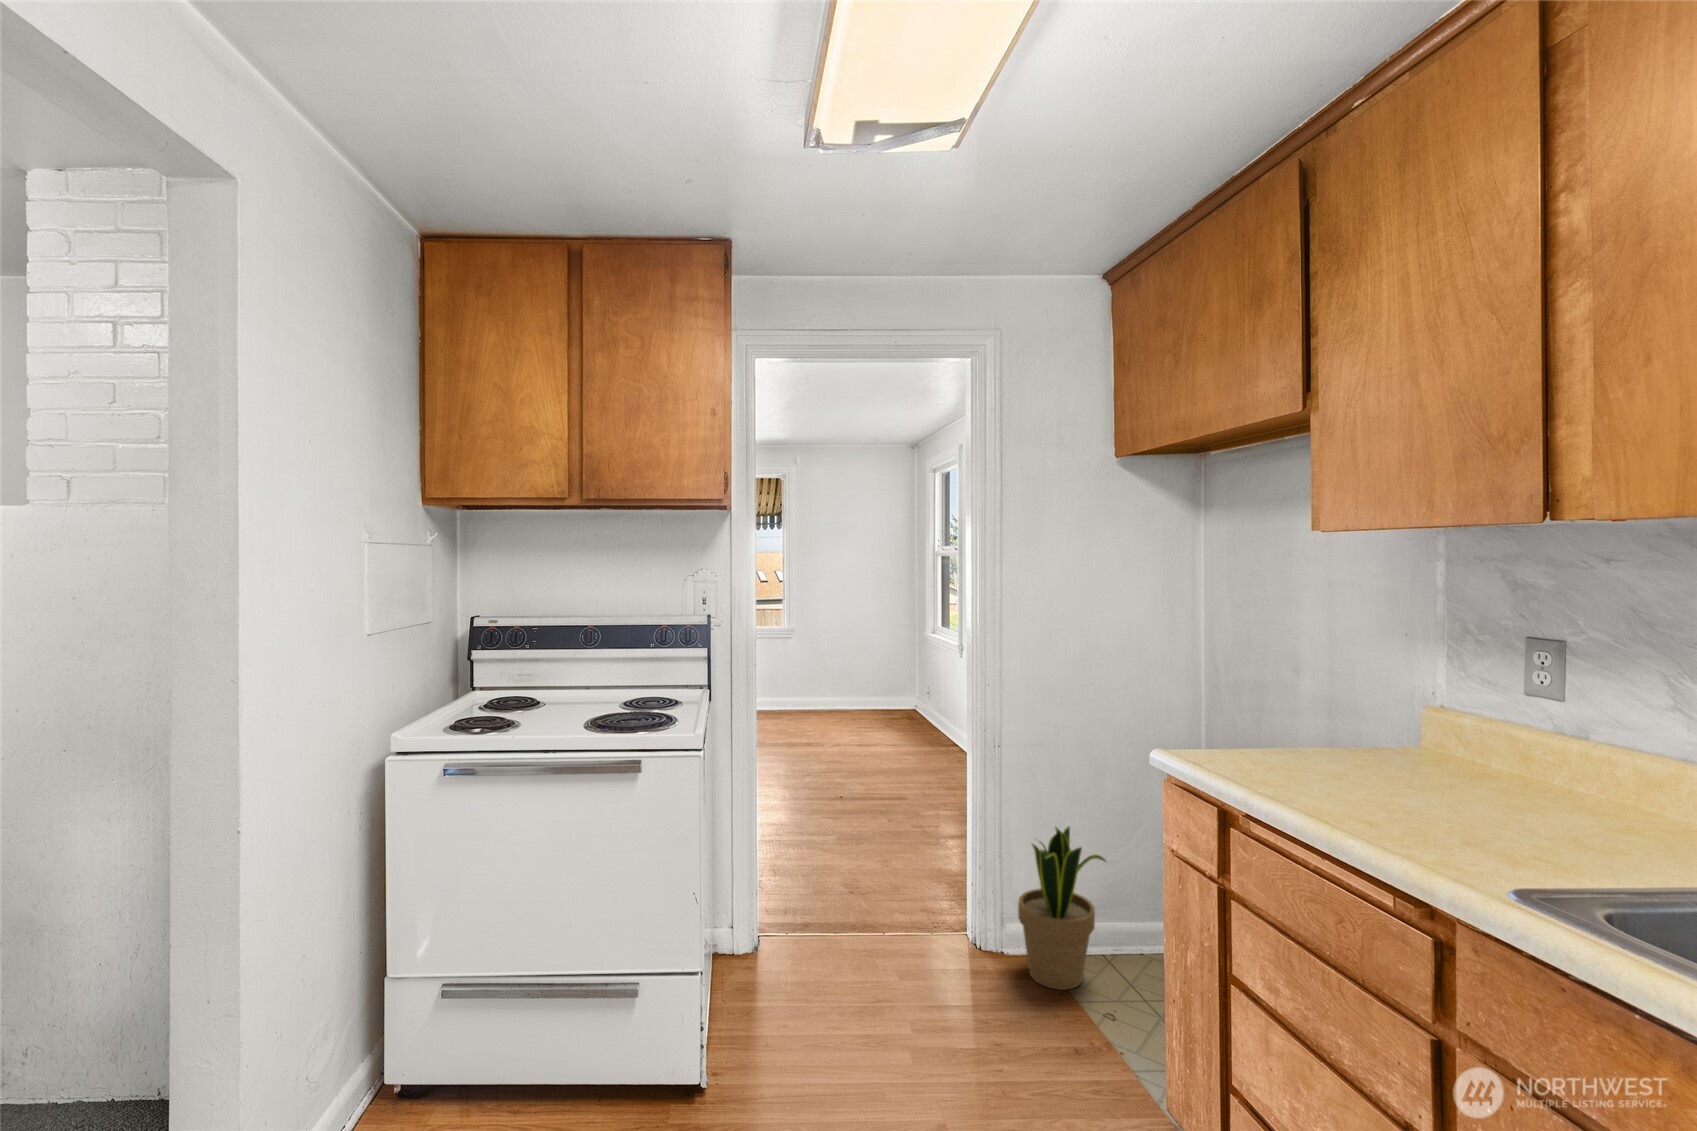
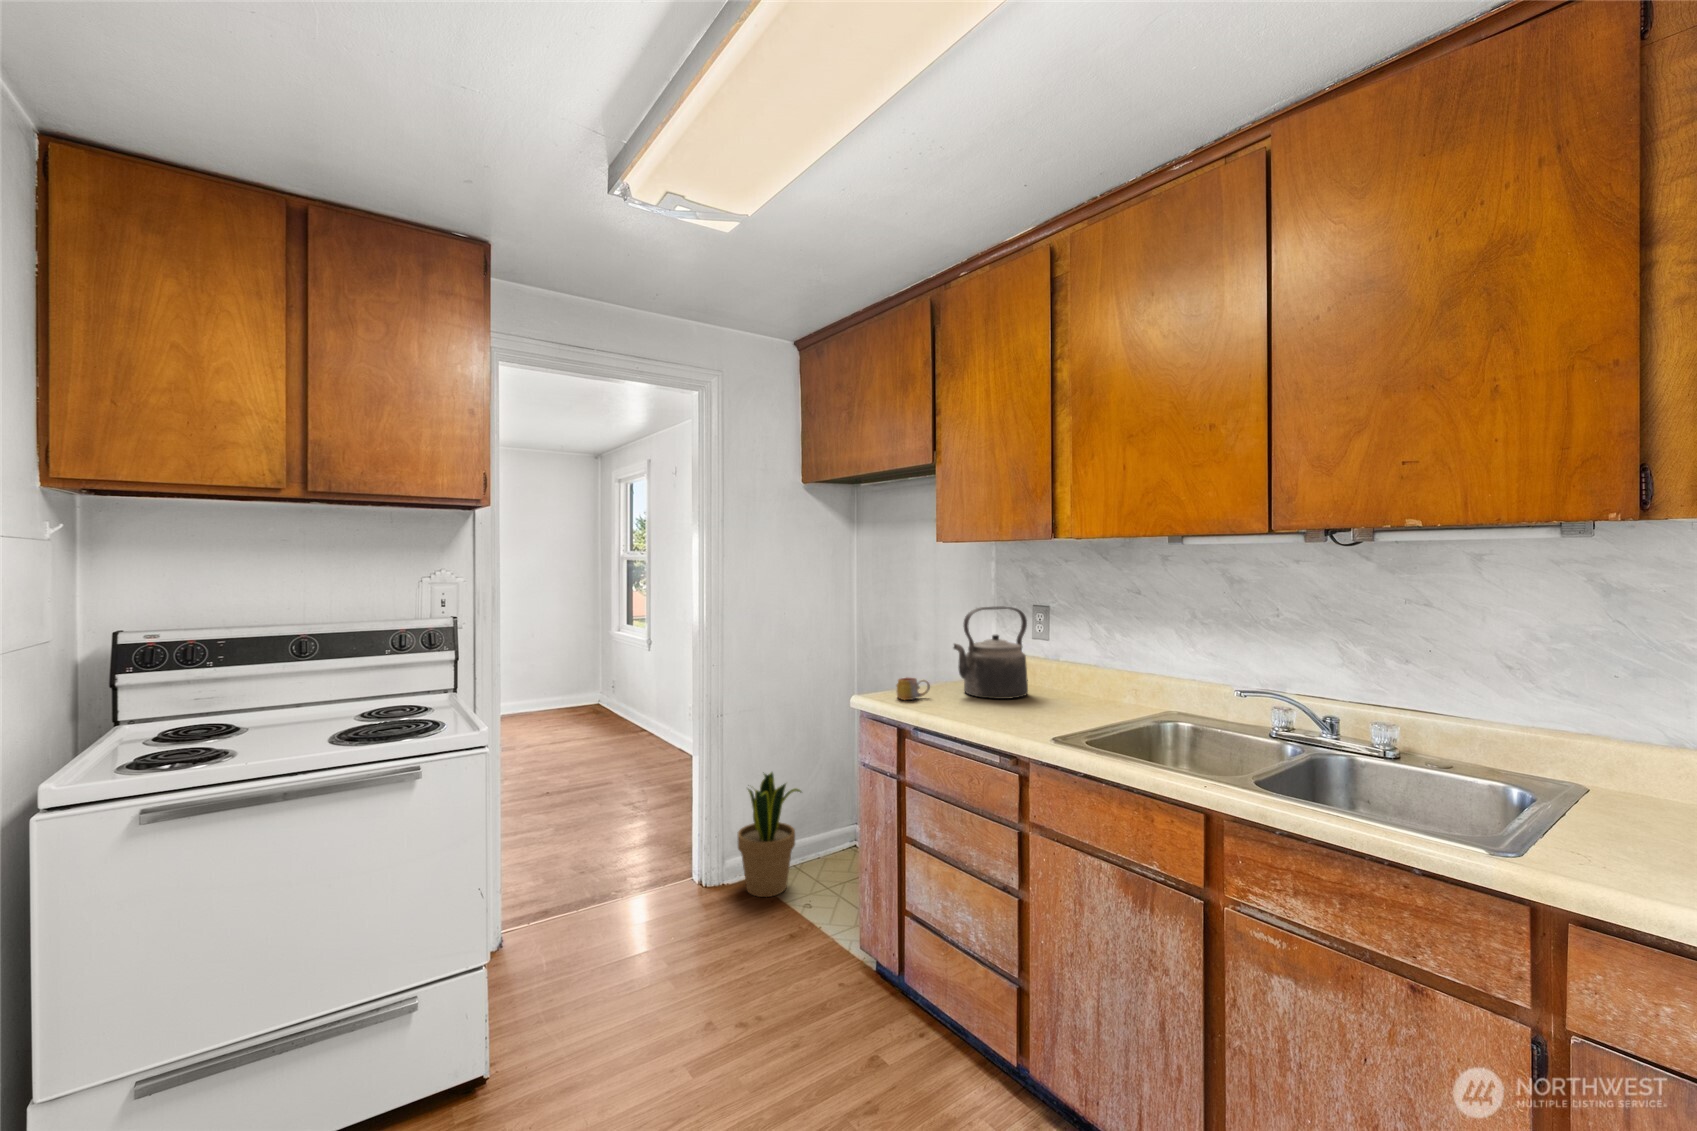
kettle: none [1329,633,1477,787] -> present [954,606,1028,699]
mug: none [1226,732,1285,767] -> present [896,678,930,700]

